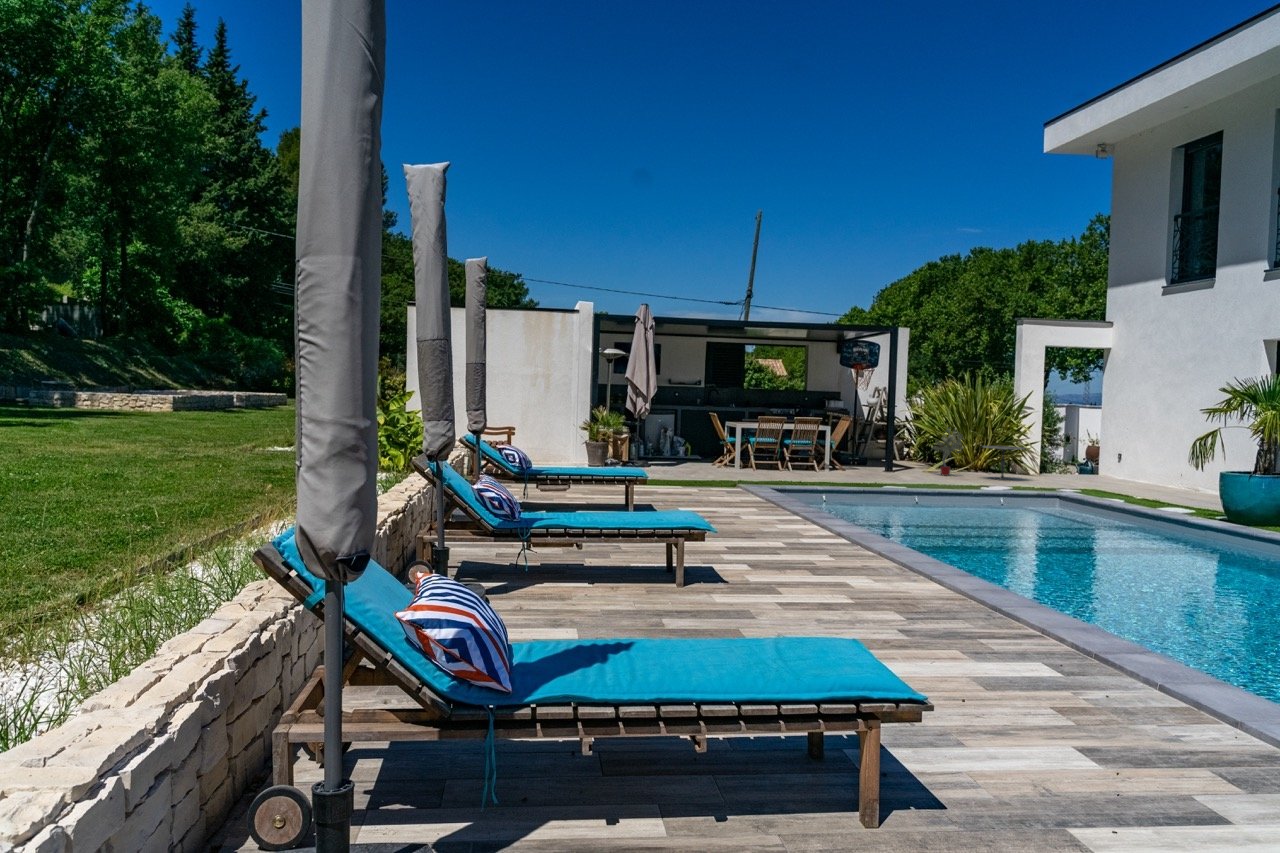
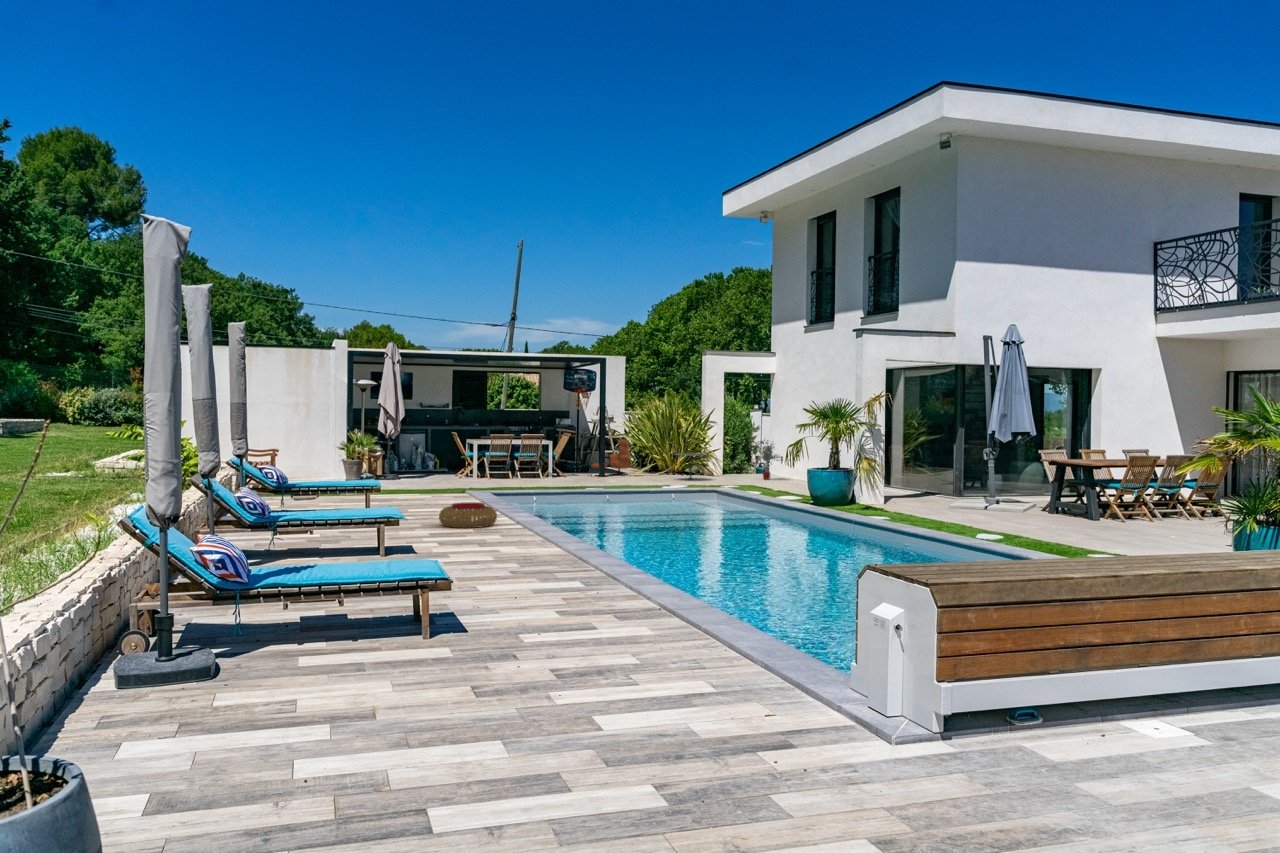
lounge chair: none [868,427,920,471] -> present [591,439,630,475]
potted tree: present [933,428,963,476] -> present [761,440,780,480]
pouf: none [730,503,809,539] -> present [439,503,497,528]

